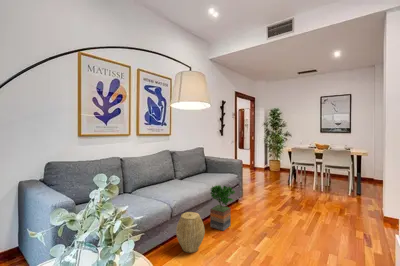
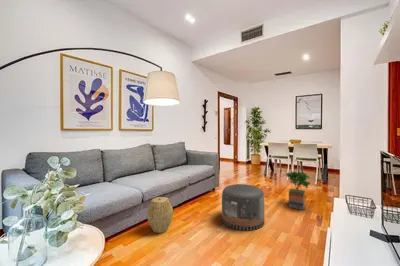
potted tree: present [210,185,235,231] -> present [286,172,310,210]
pouf: none [256,197,305,251] -> present [222,184,264,230]

